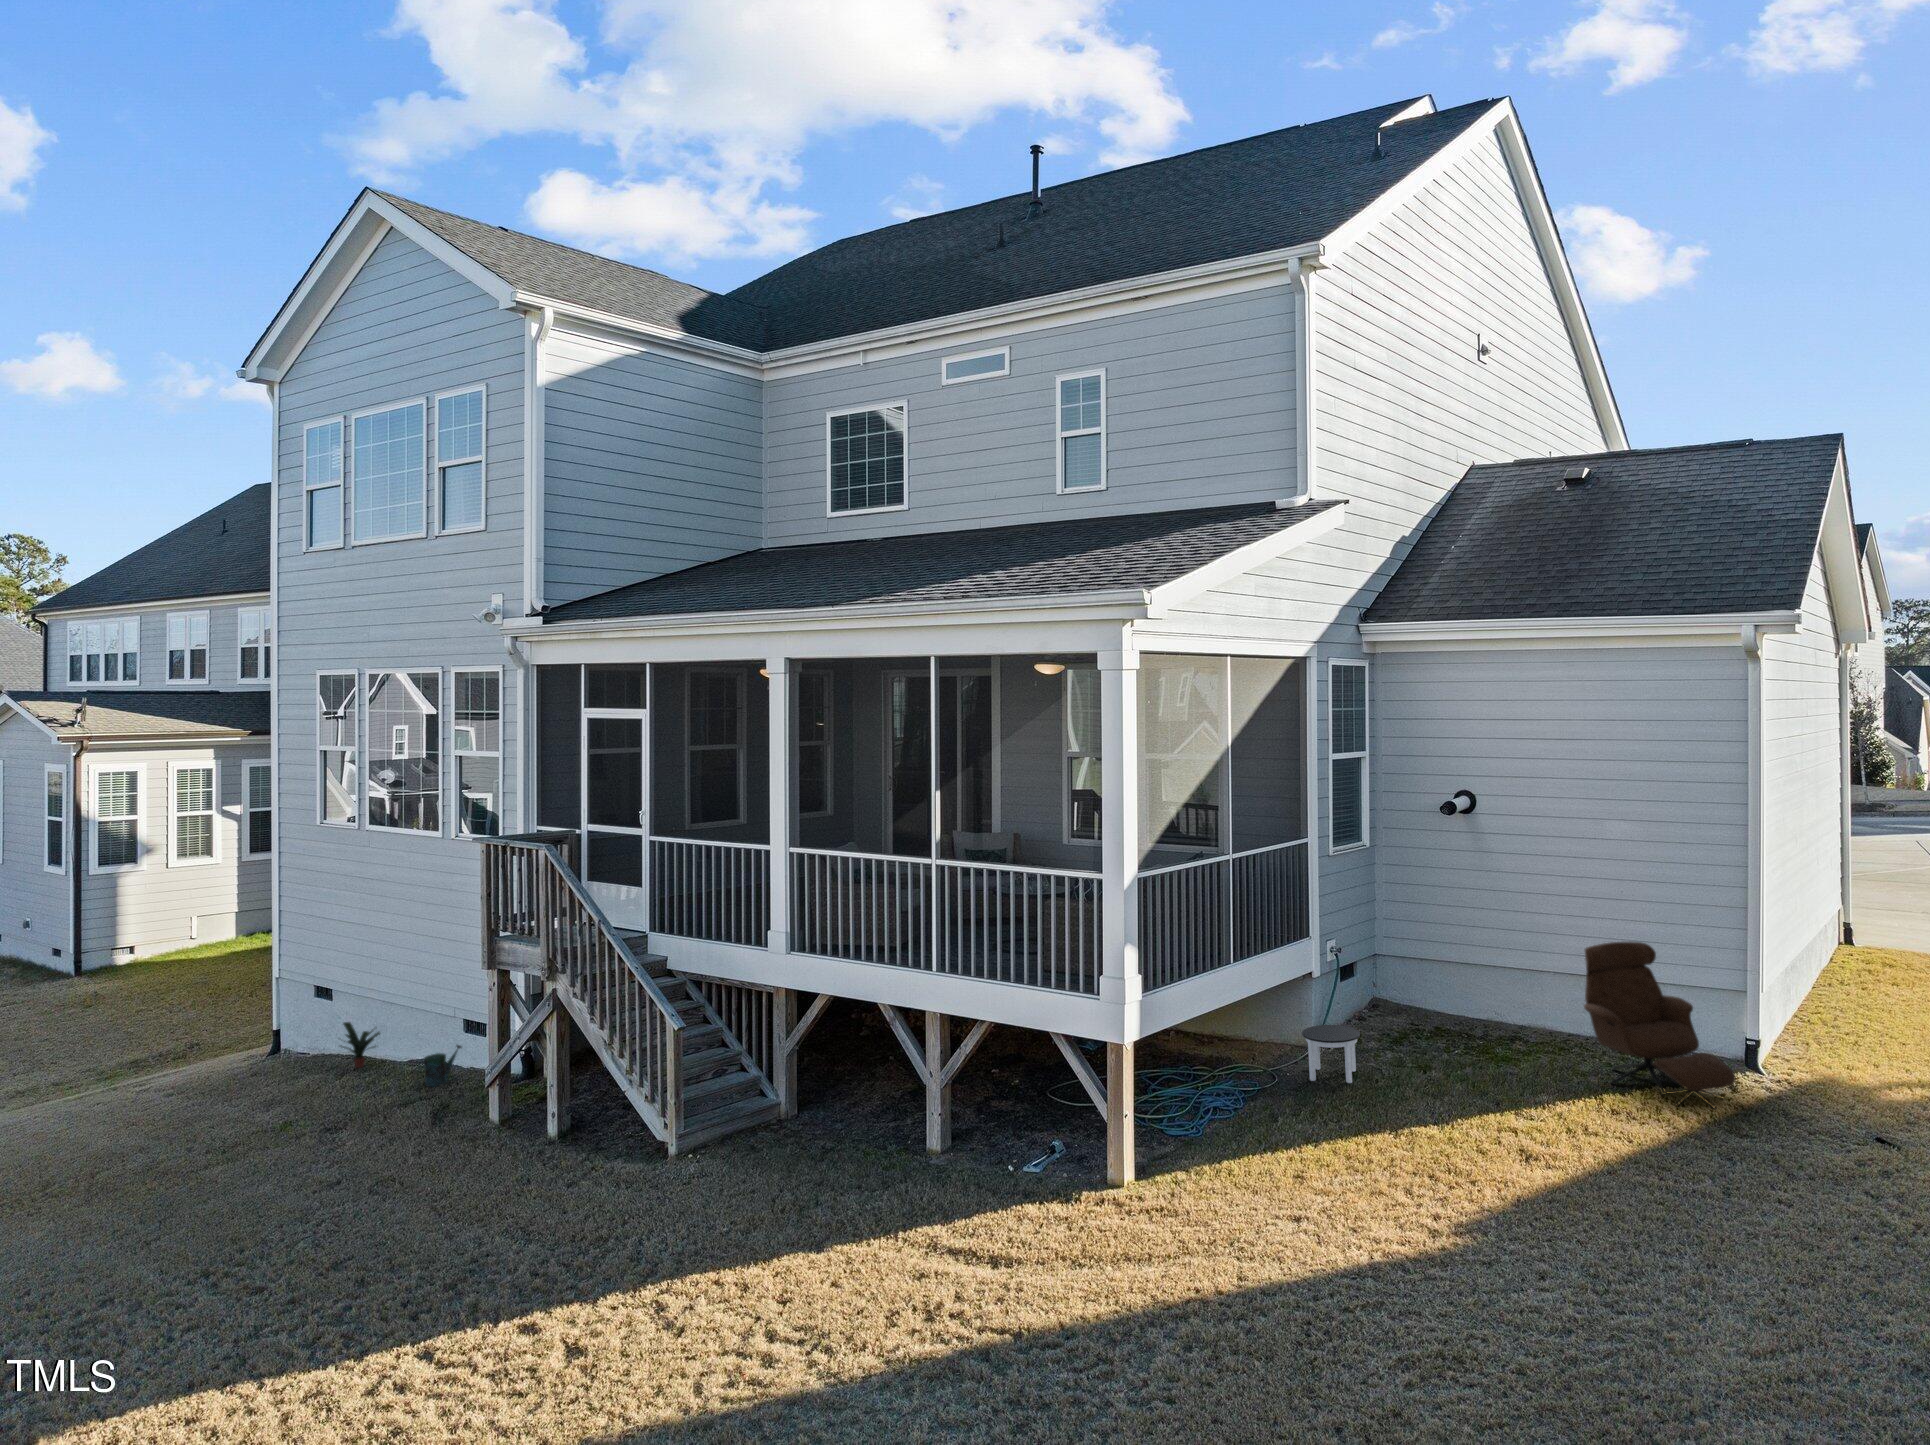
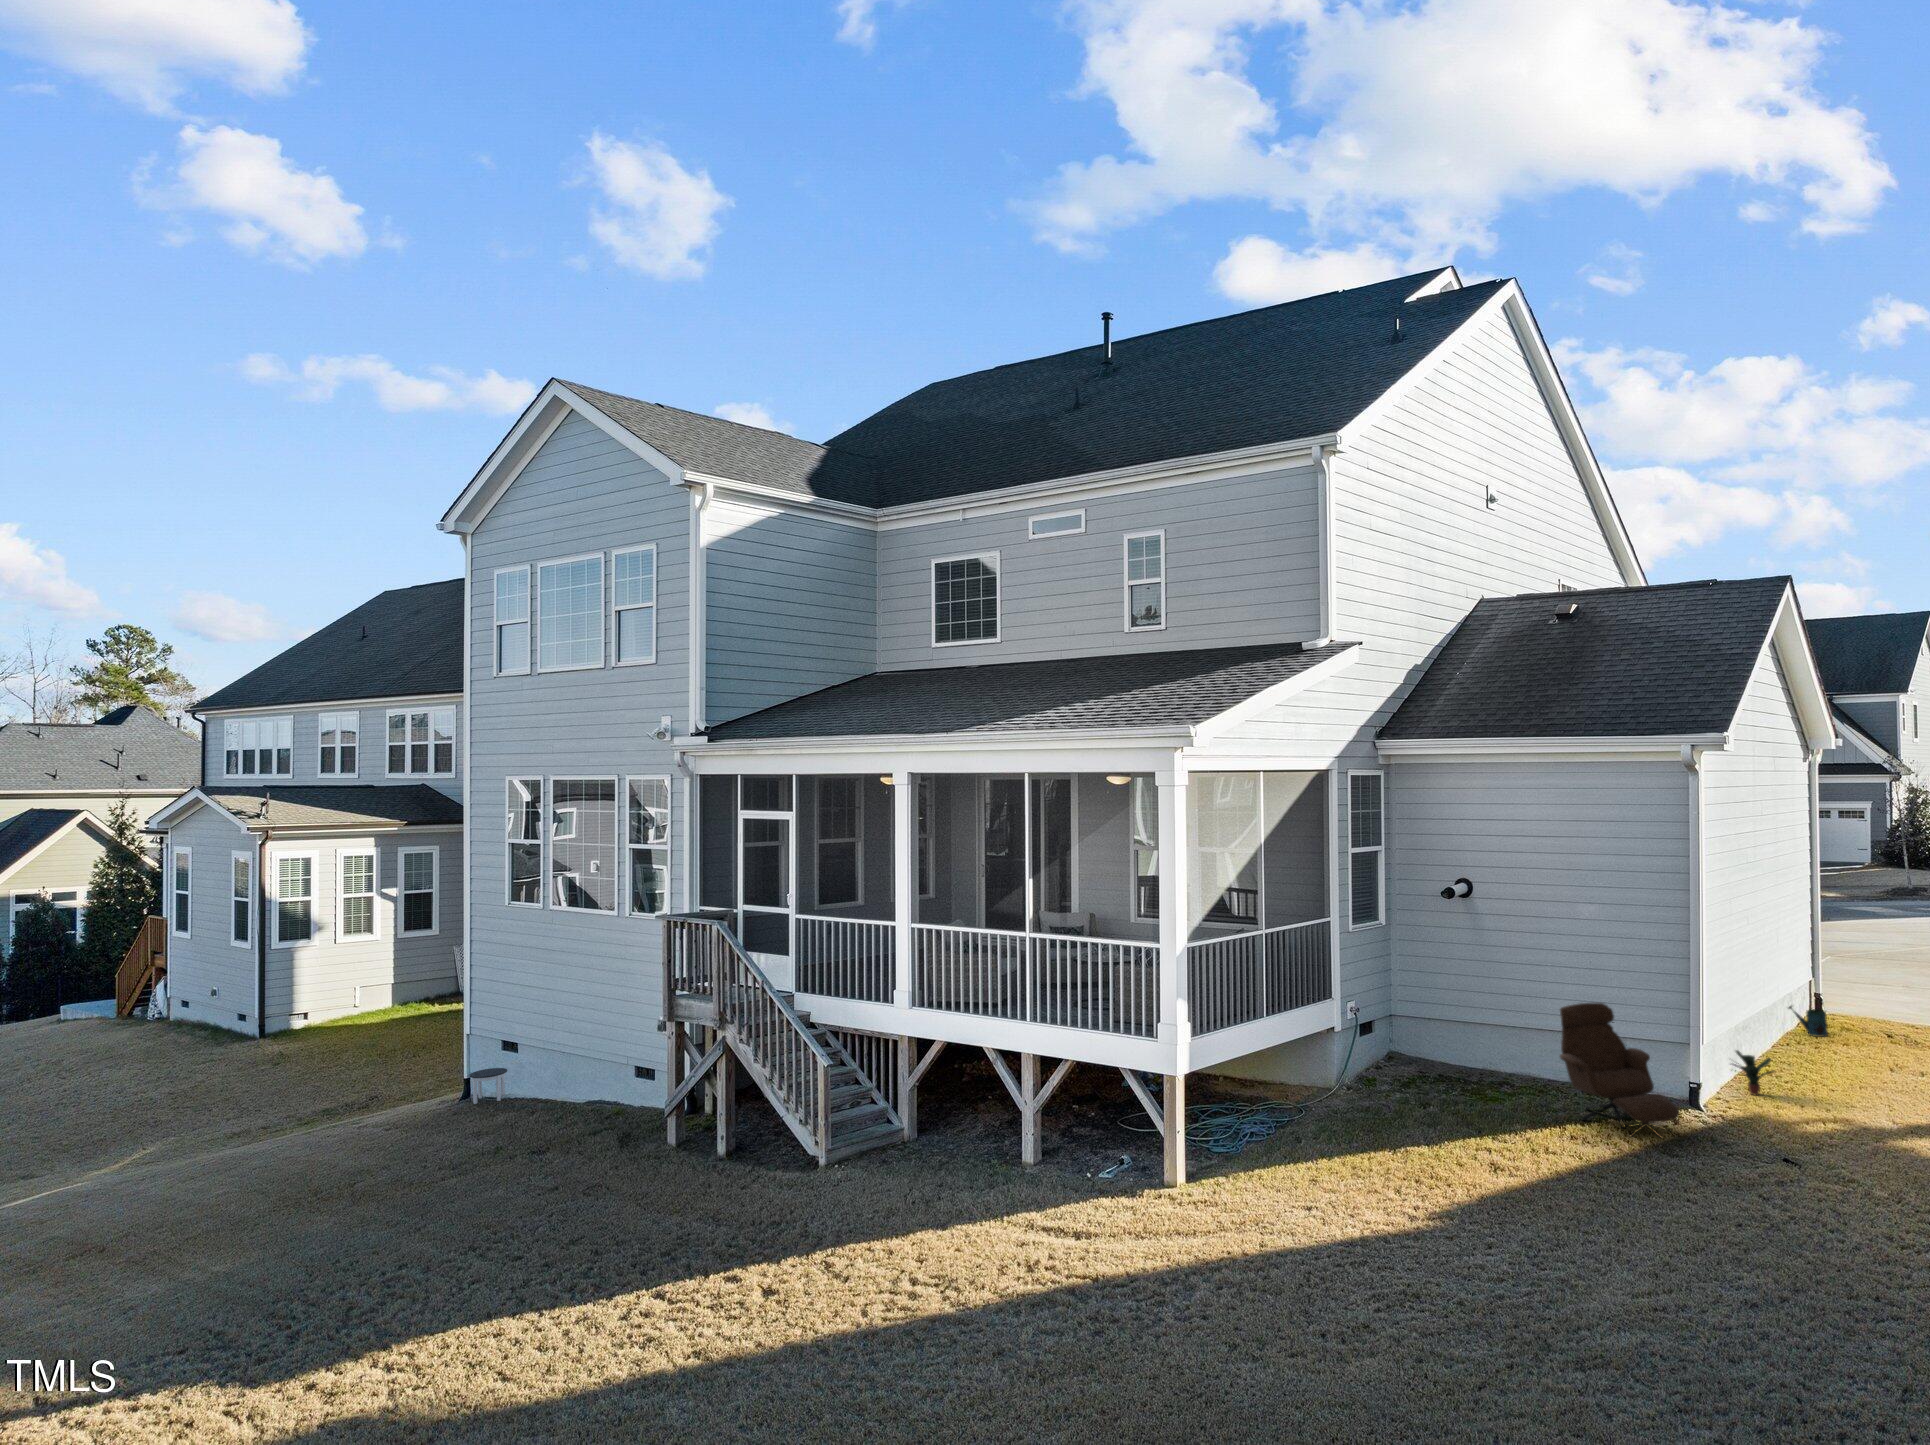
potted plant: present [343,1022,380,1068] -> present [1732,1050,1775,1095]
round table: present [1302,1025,1360,1083] -> present [469,1068,507,1104]
watering can: present [418,1045,461,1087] -> present [1789,1006,1831,1037]

